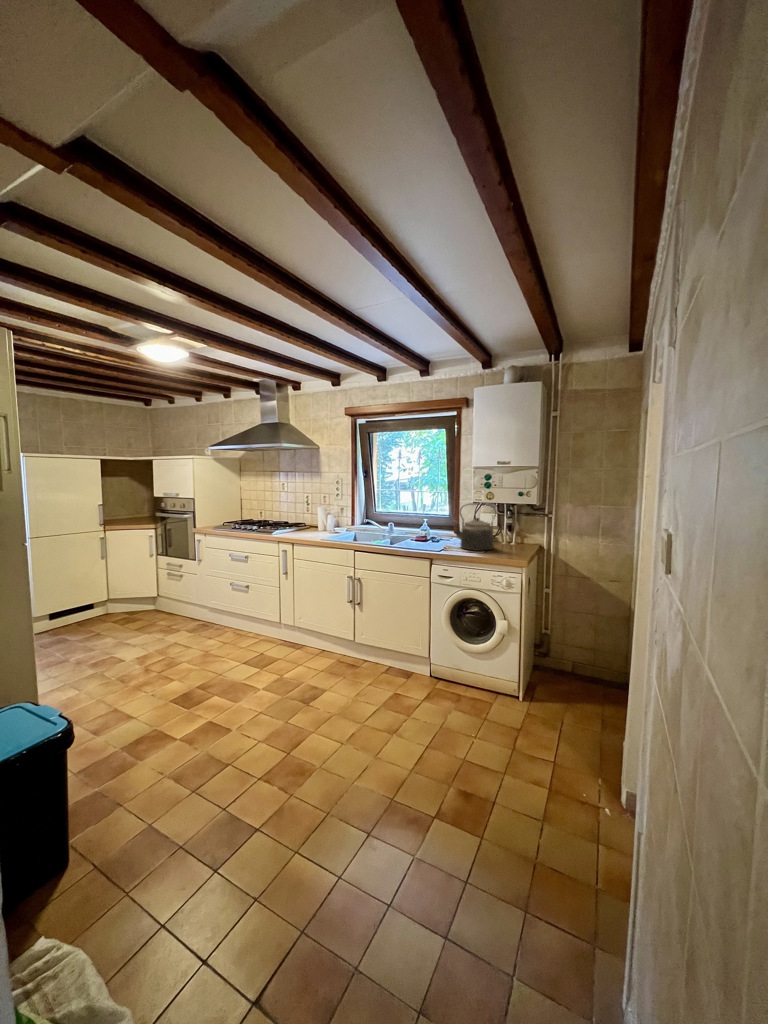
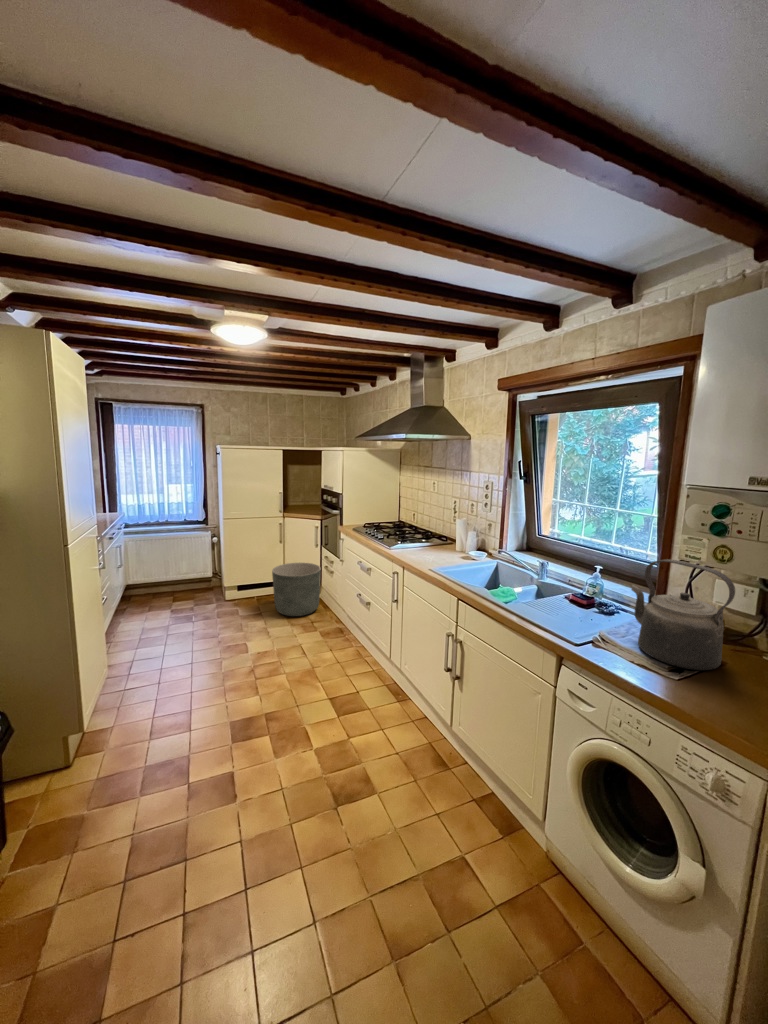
planter: none [114,572,170,626] -> present [272,562,321,616]

